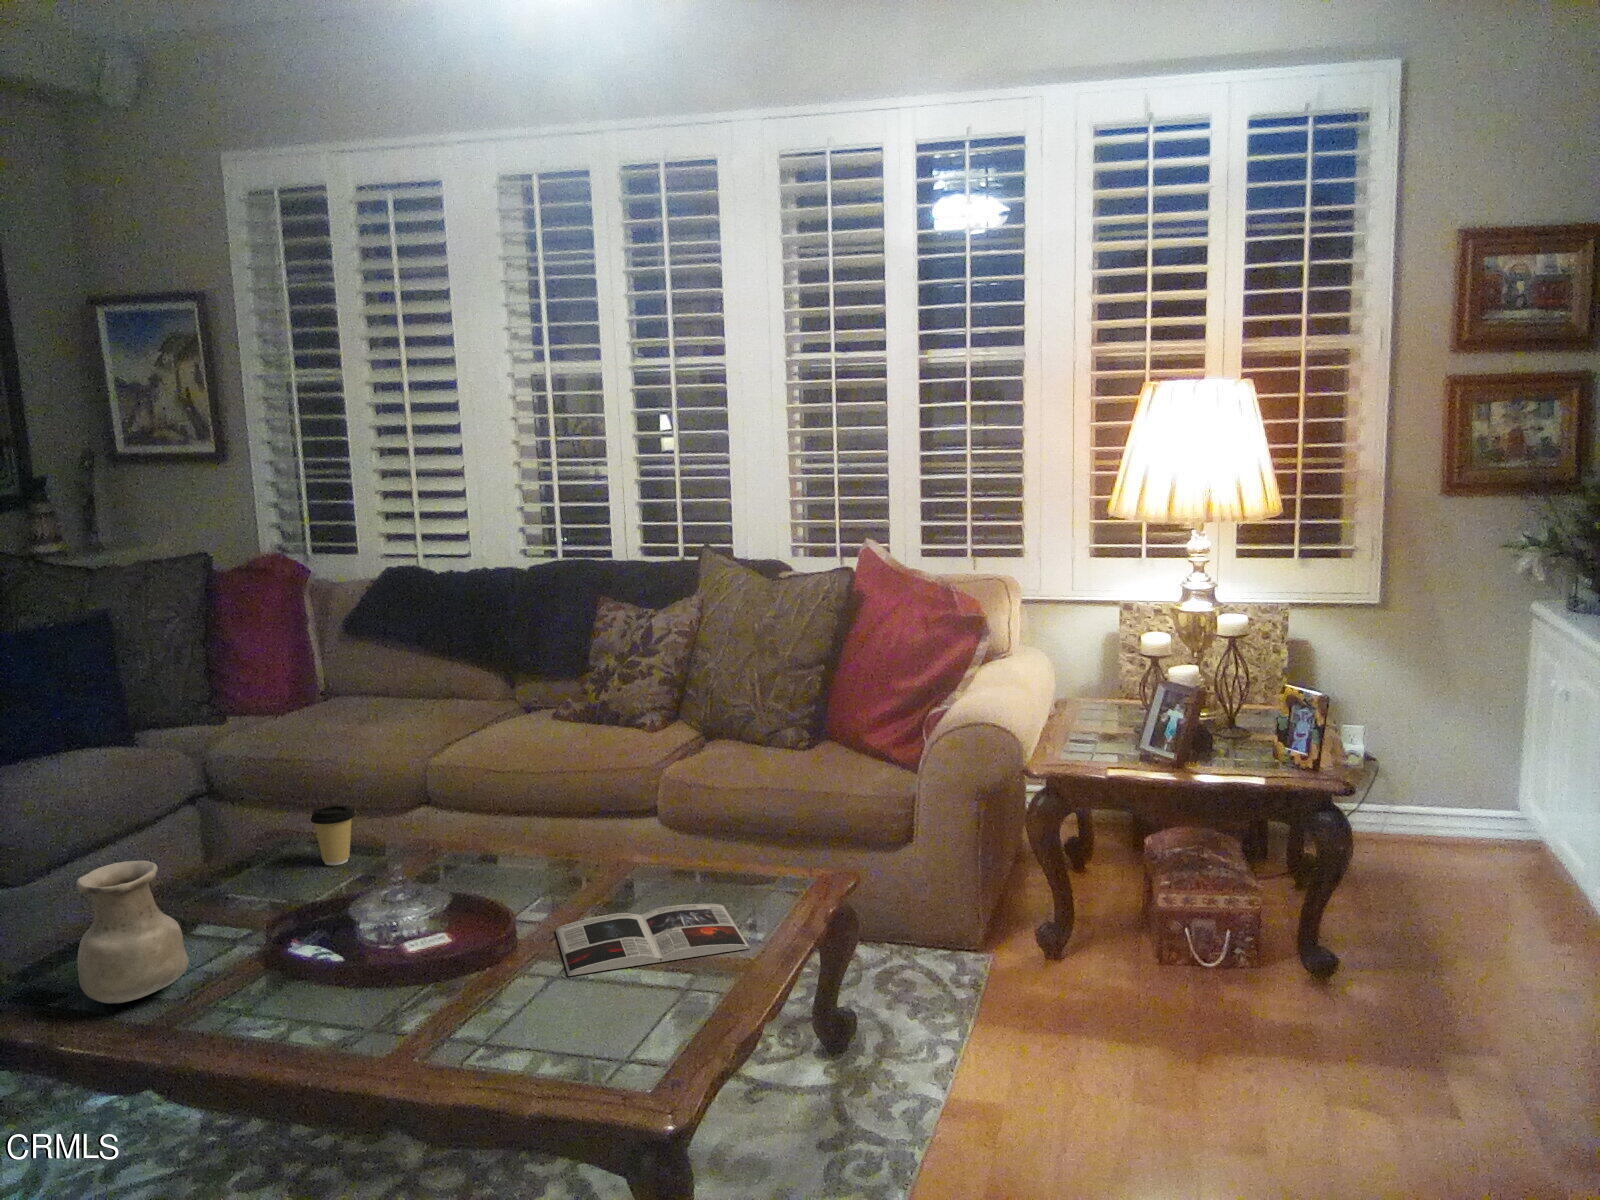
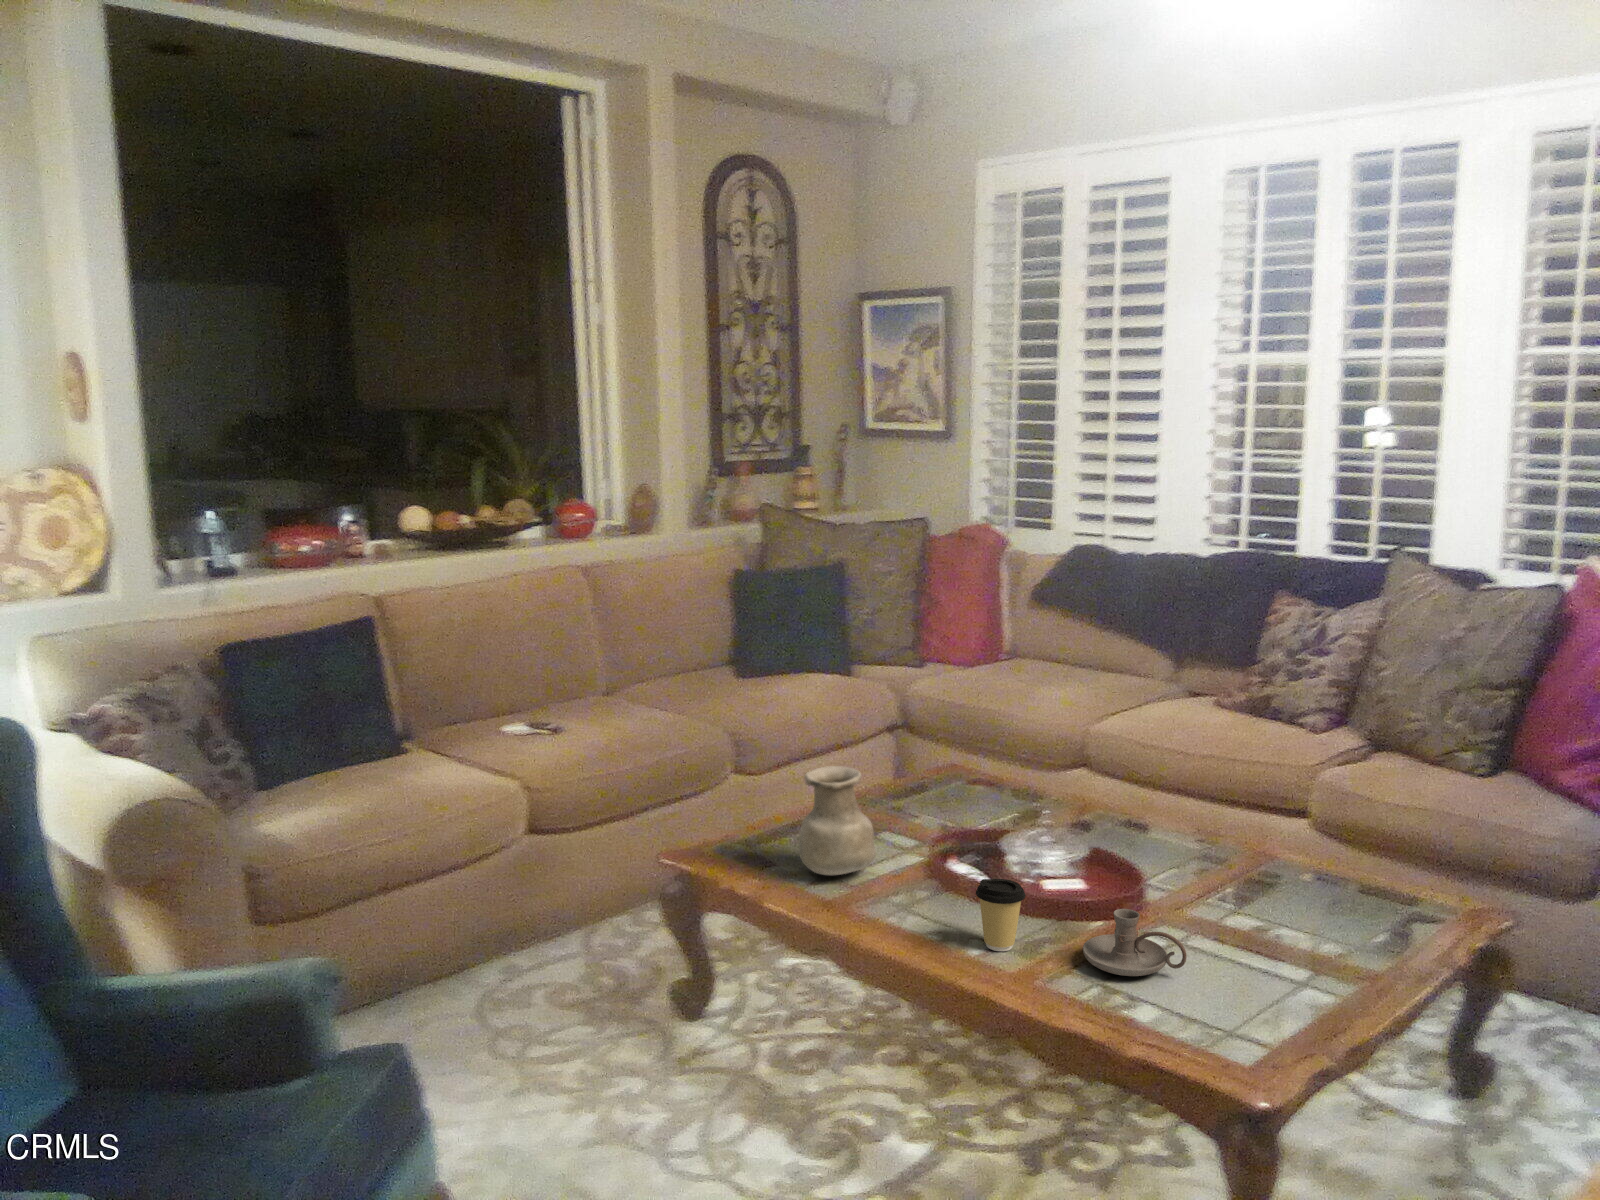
coffee cup: present [311,805,355,865] -> present [976,879,1026,951]
magazine: present [556,904,750,976] -> none [1180,896,1370,959]
candle holder: none [463,958,578,1035] -> present [1083,909,1187,976]

